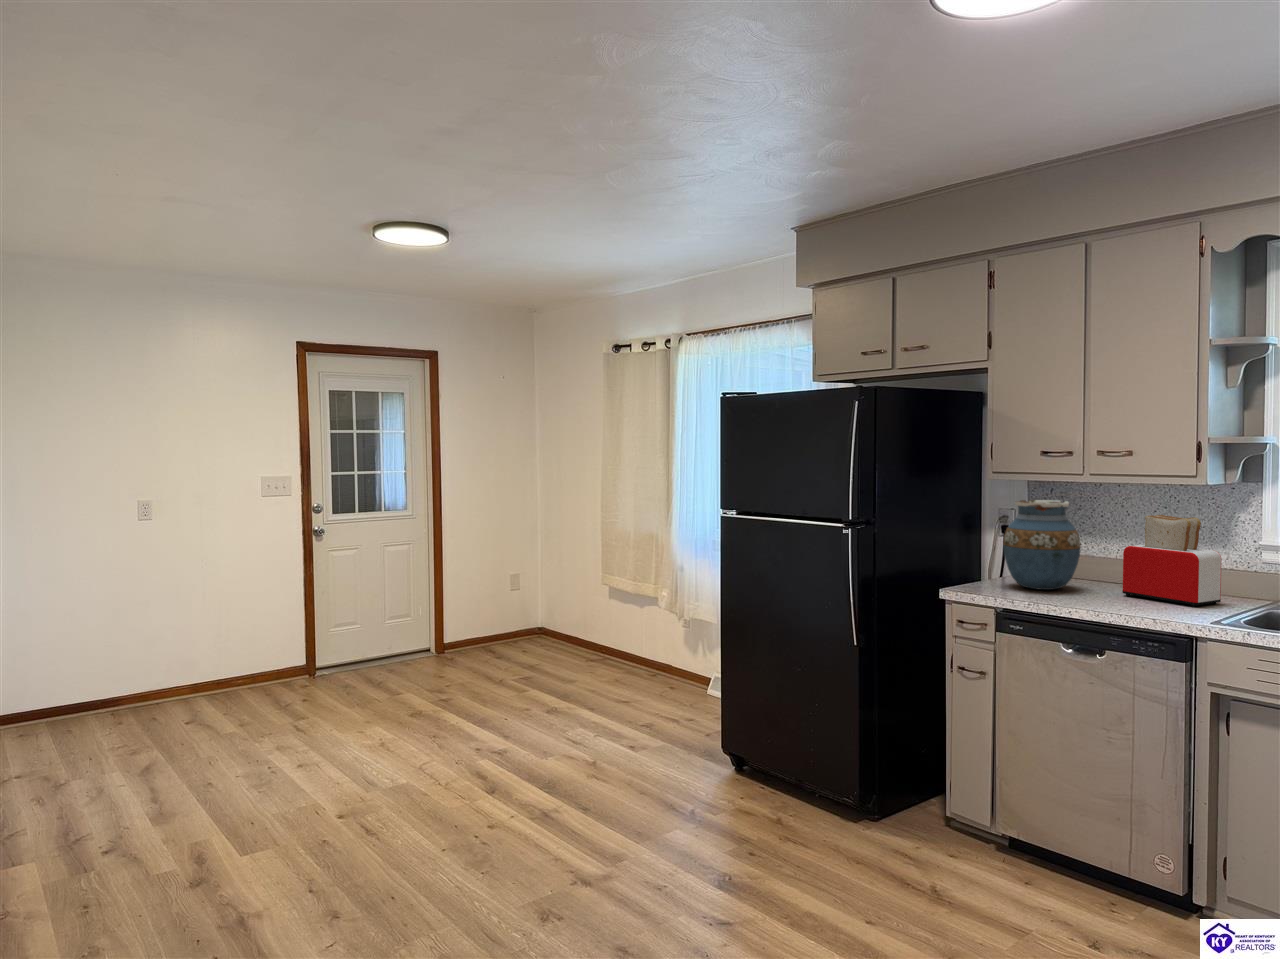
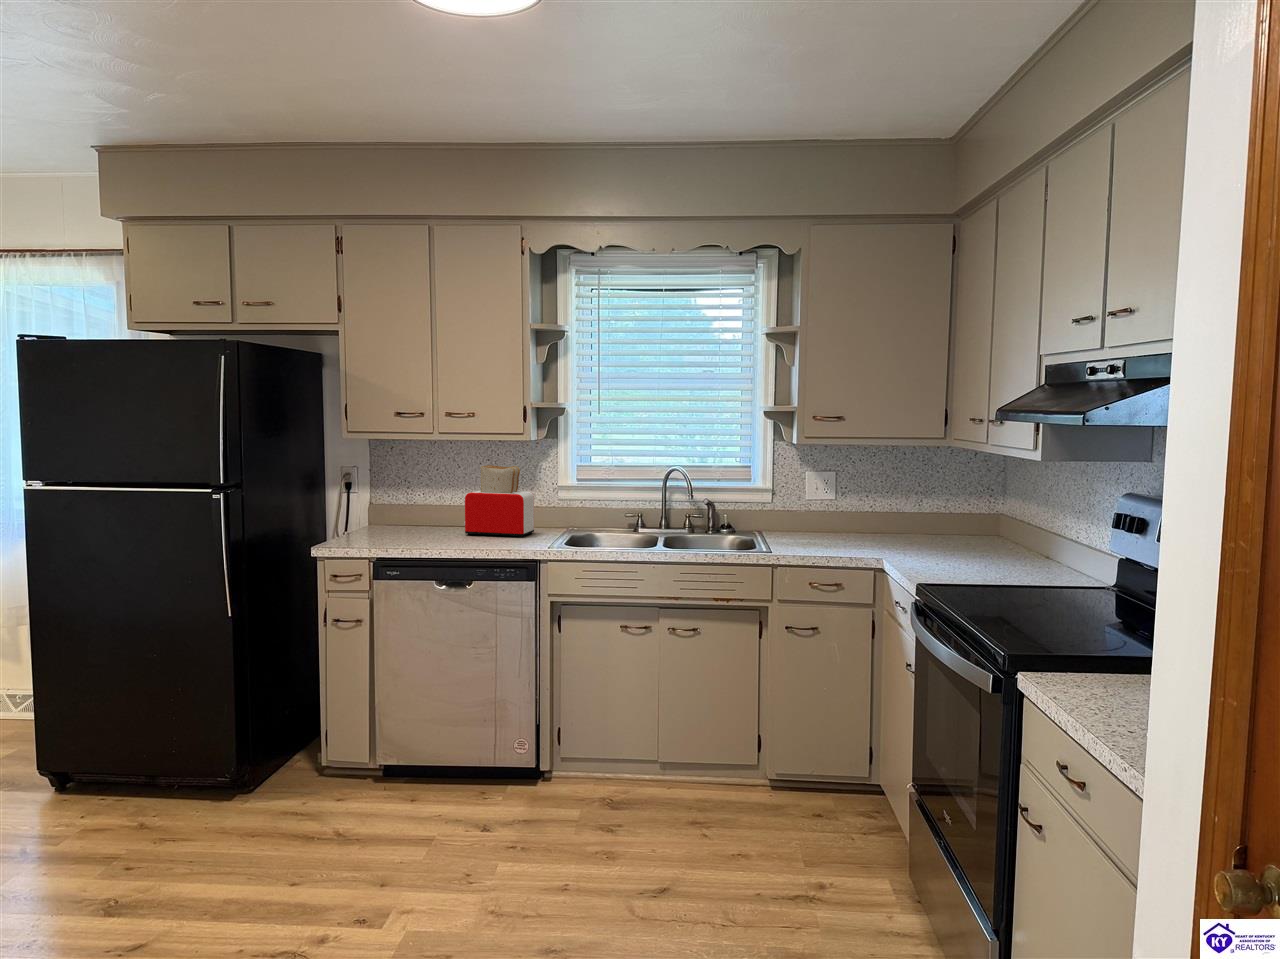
vase: present [1003,500,1081,590] -> none [363,456,430,538]

